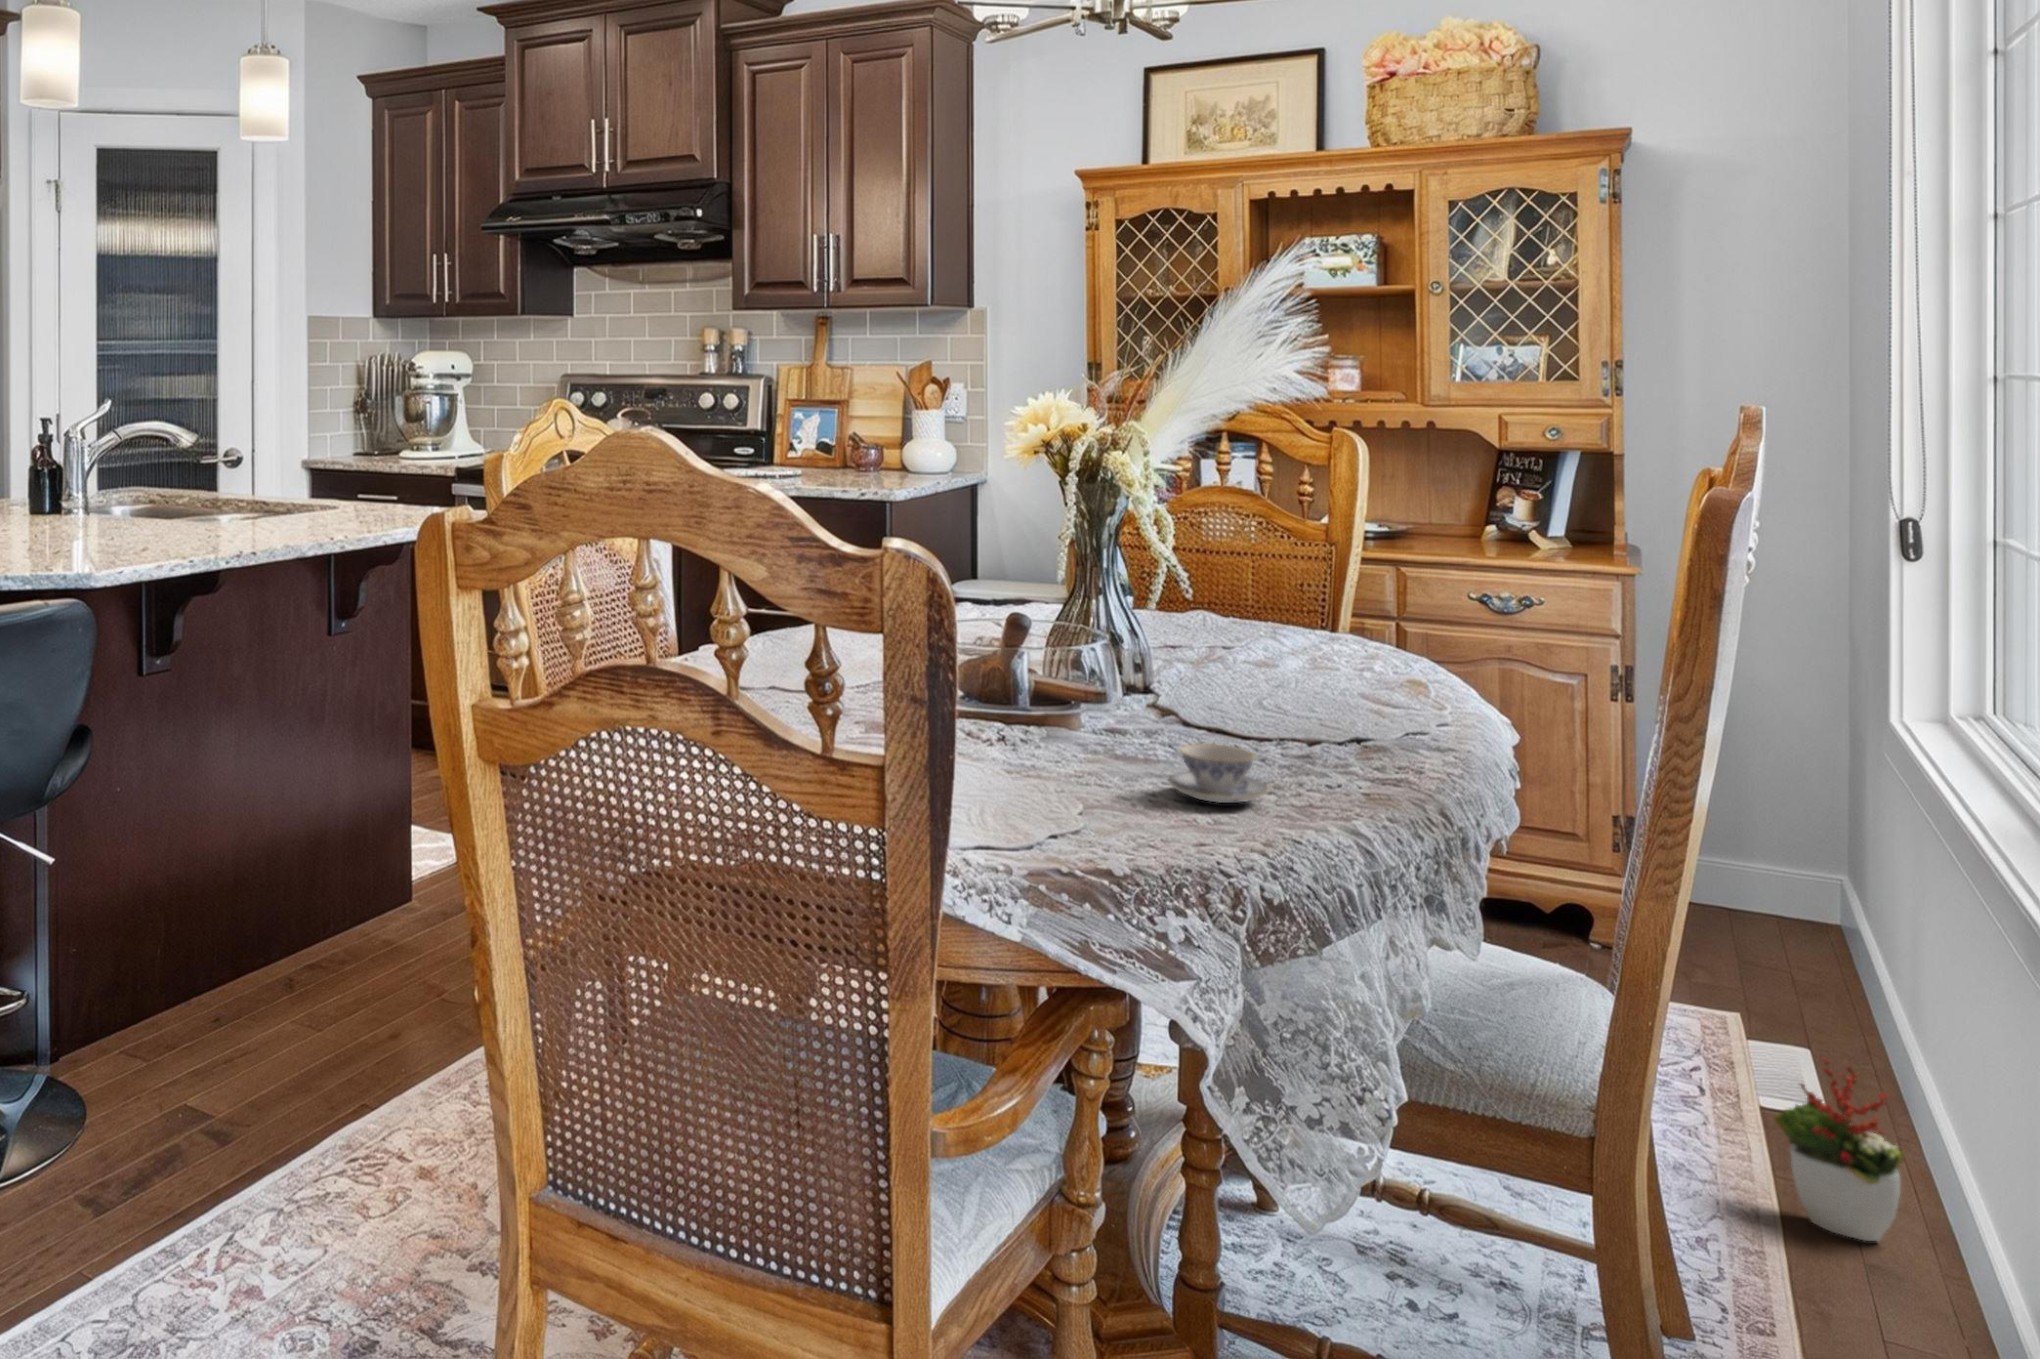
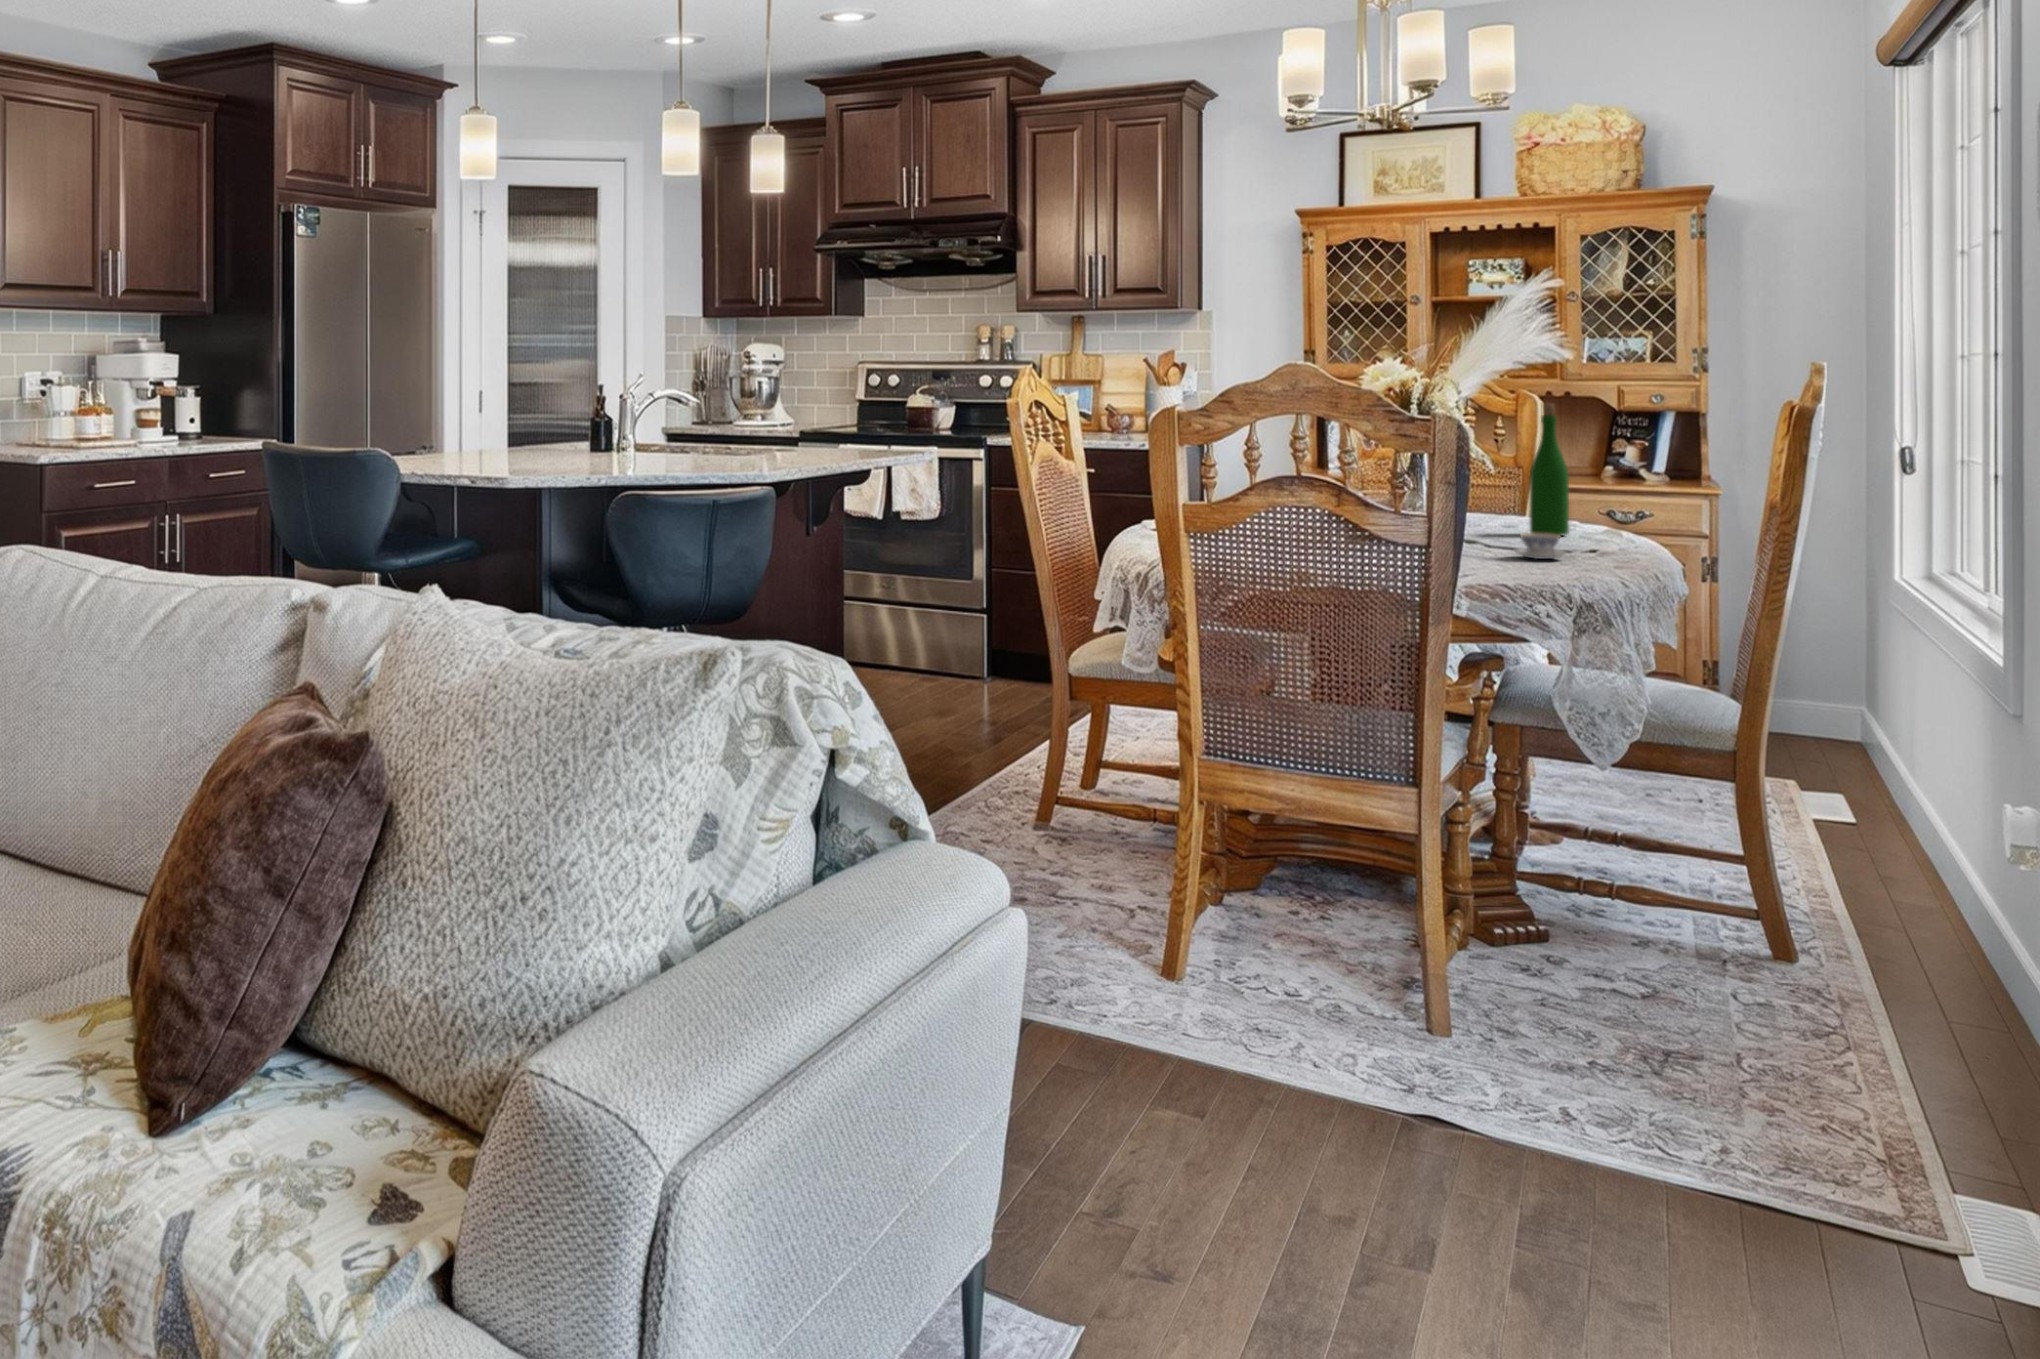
wine bottle: none [1259,475,1325,714] -> present [1530,403,1569,536]
decorative plant: present [1774,1059,1904,1241] -> none [1820,758,1899,862]

